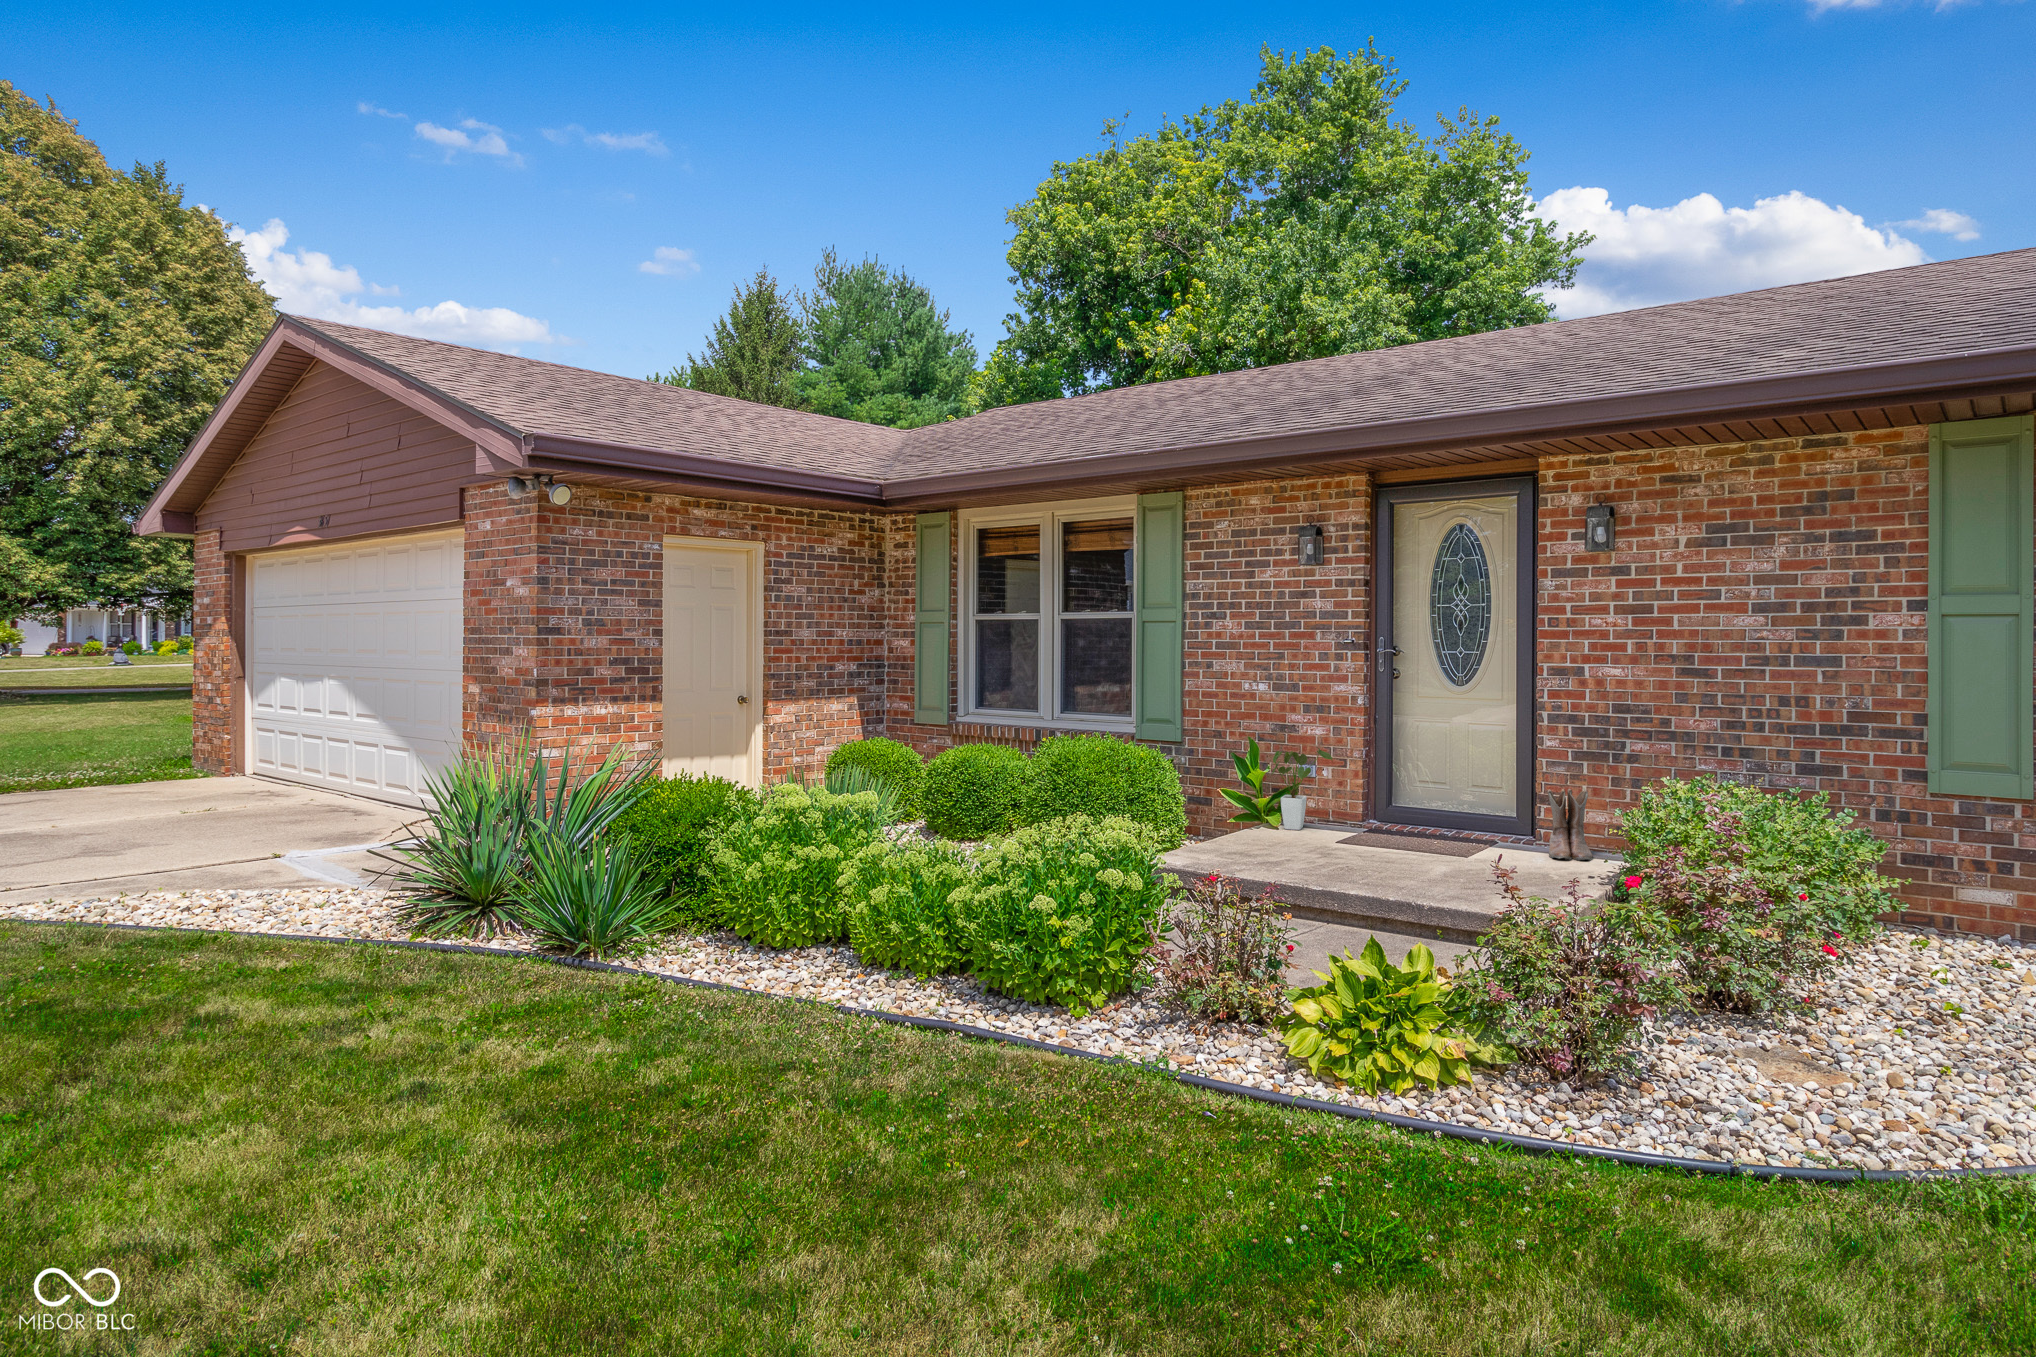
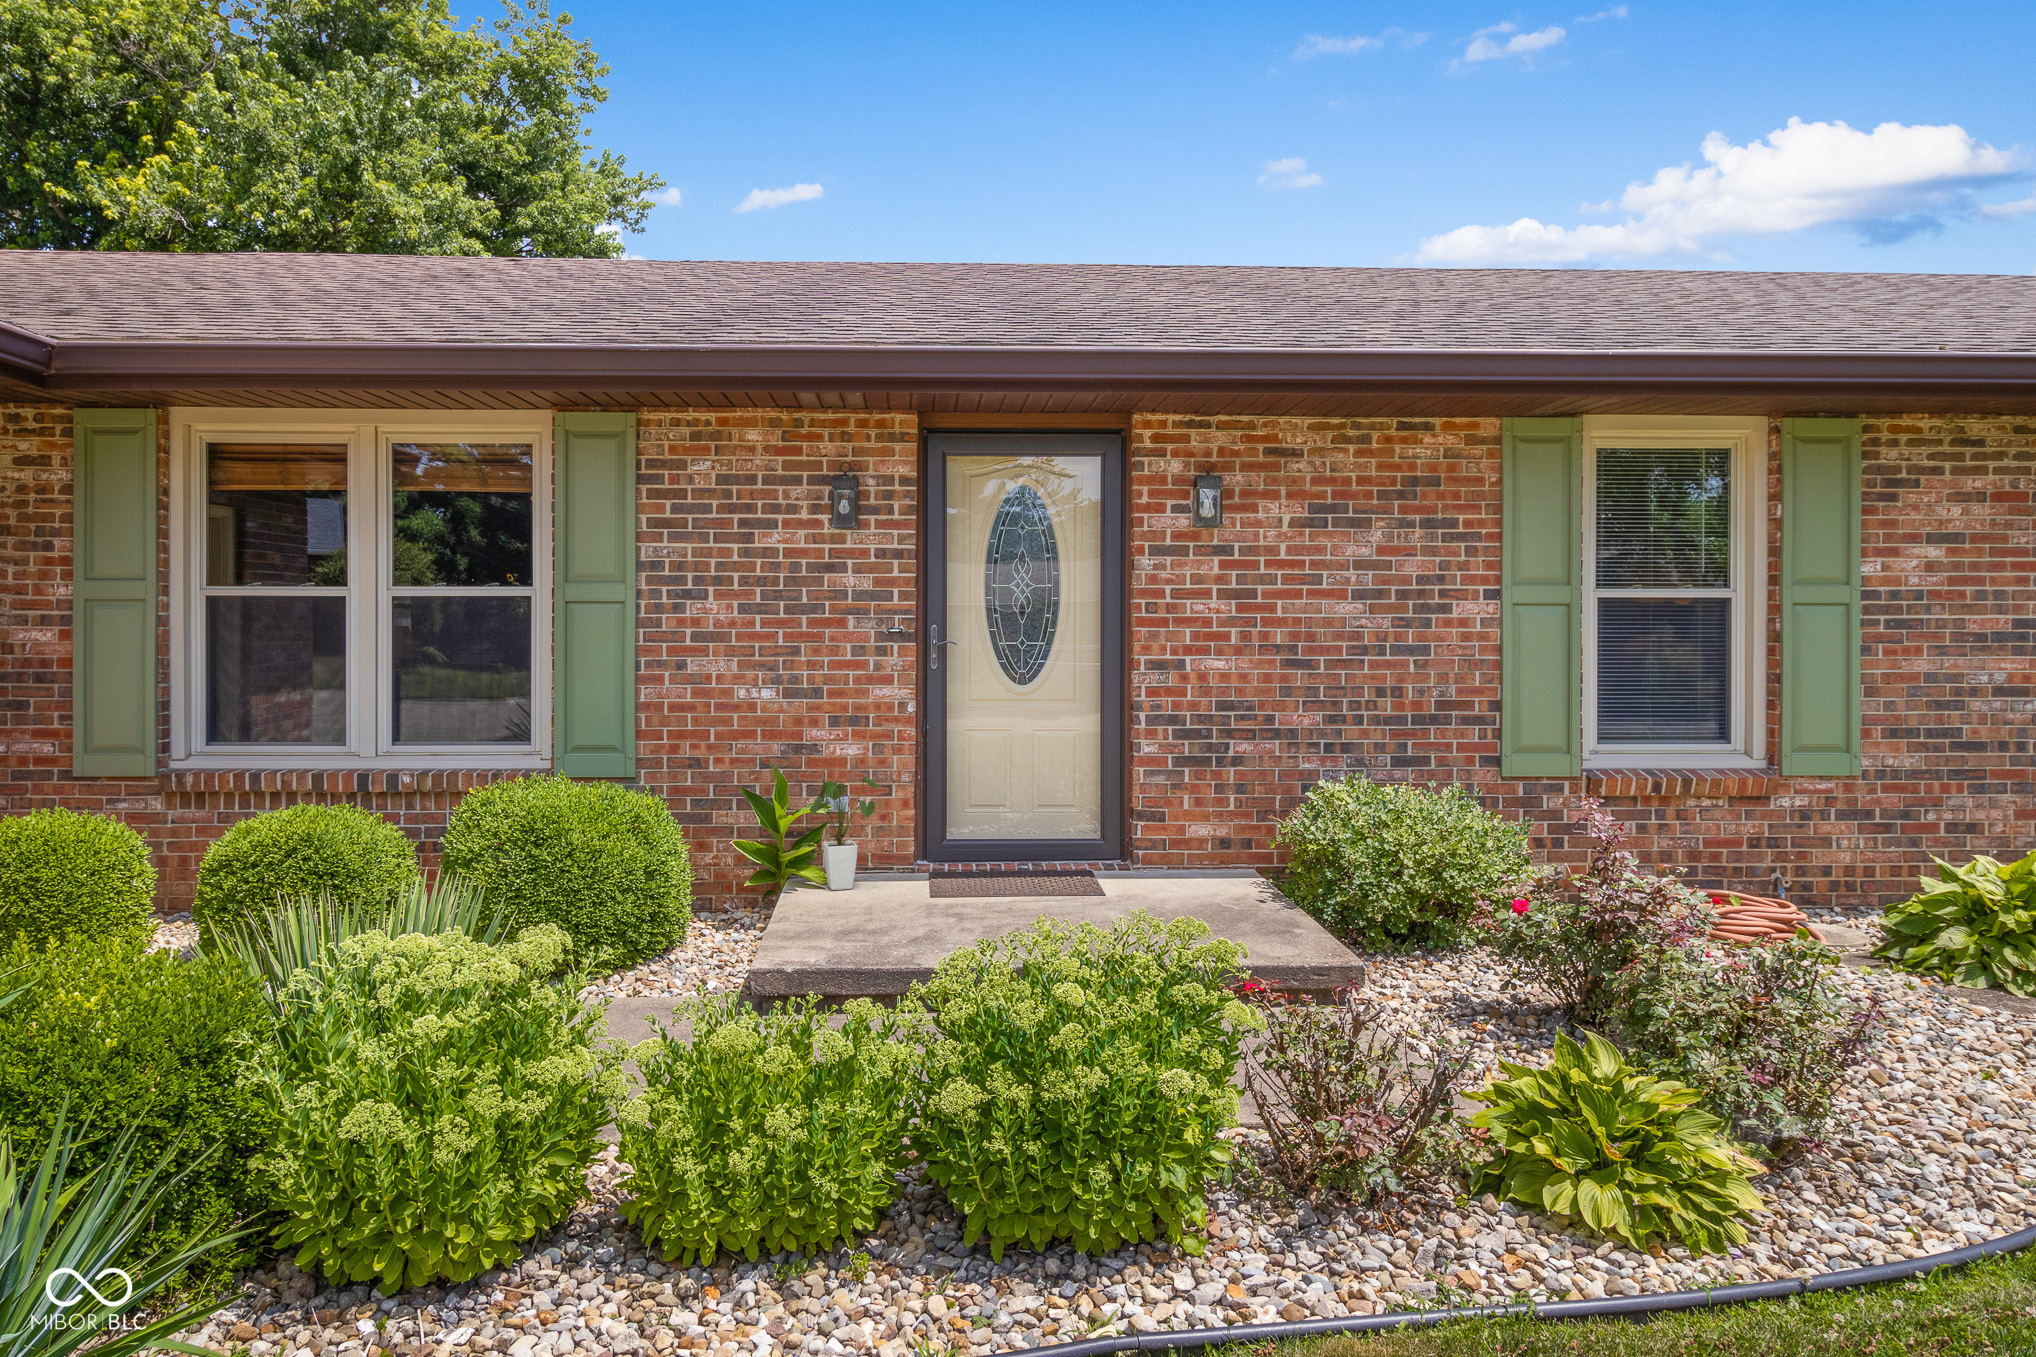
boots: present [1547,789,1592,860] -> none [1165,802,1224,887]

